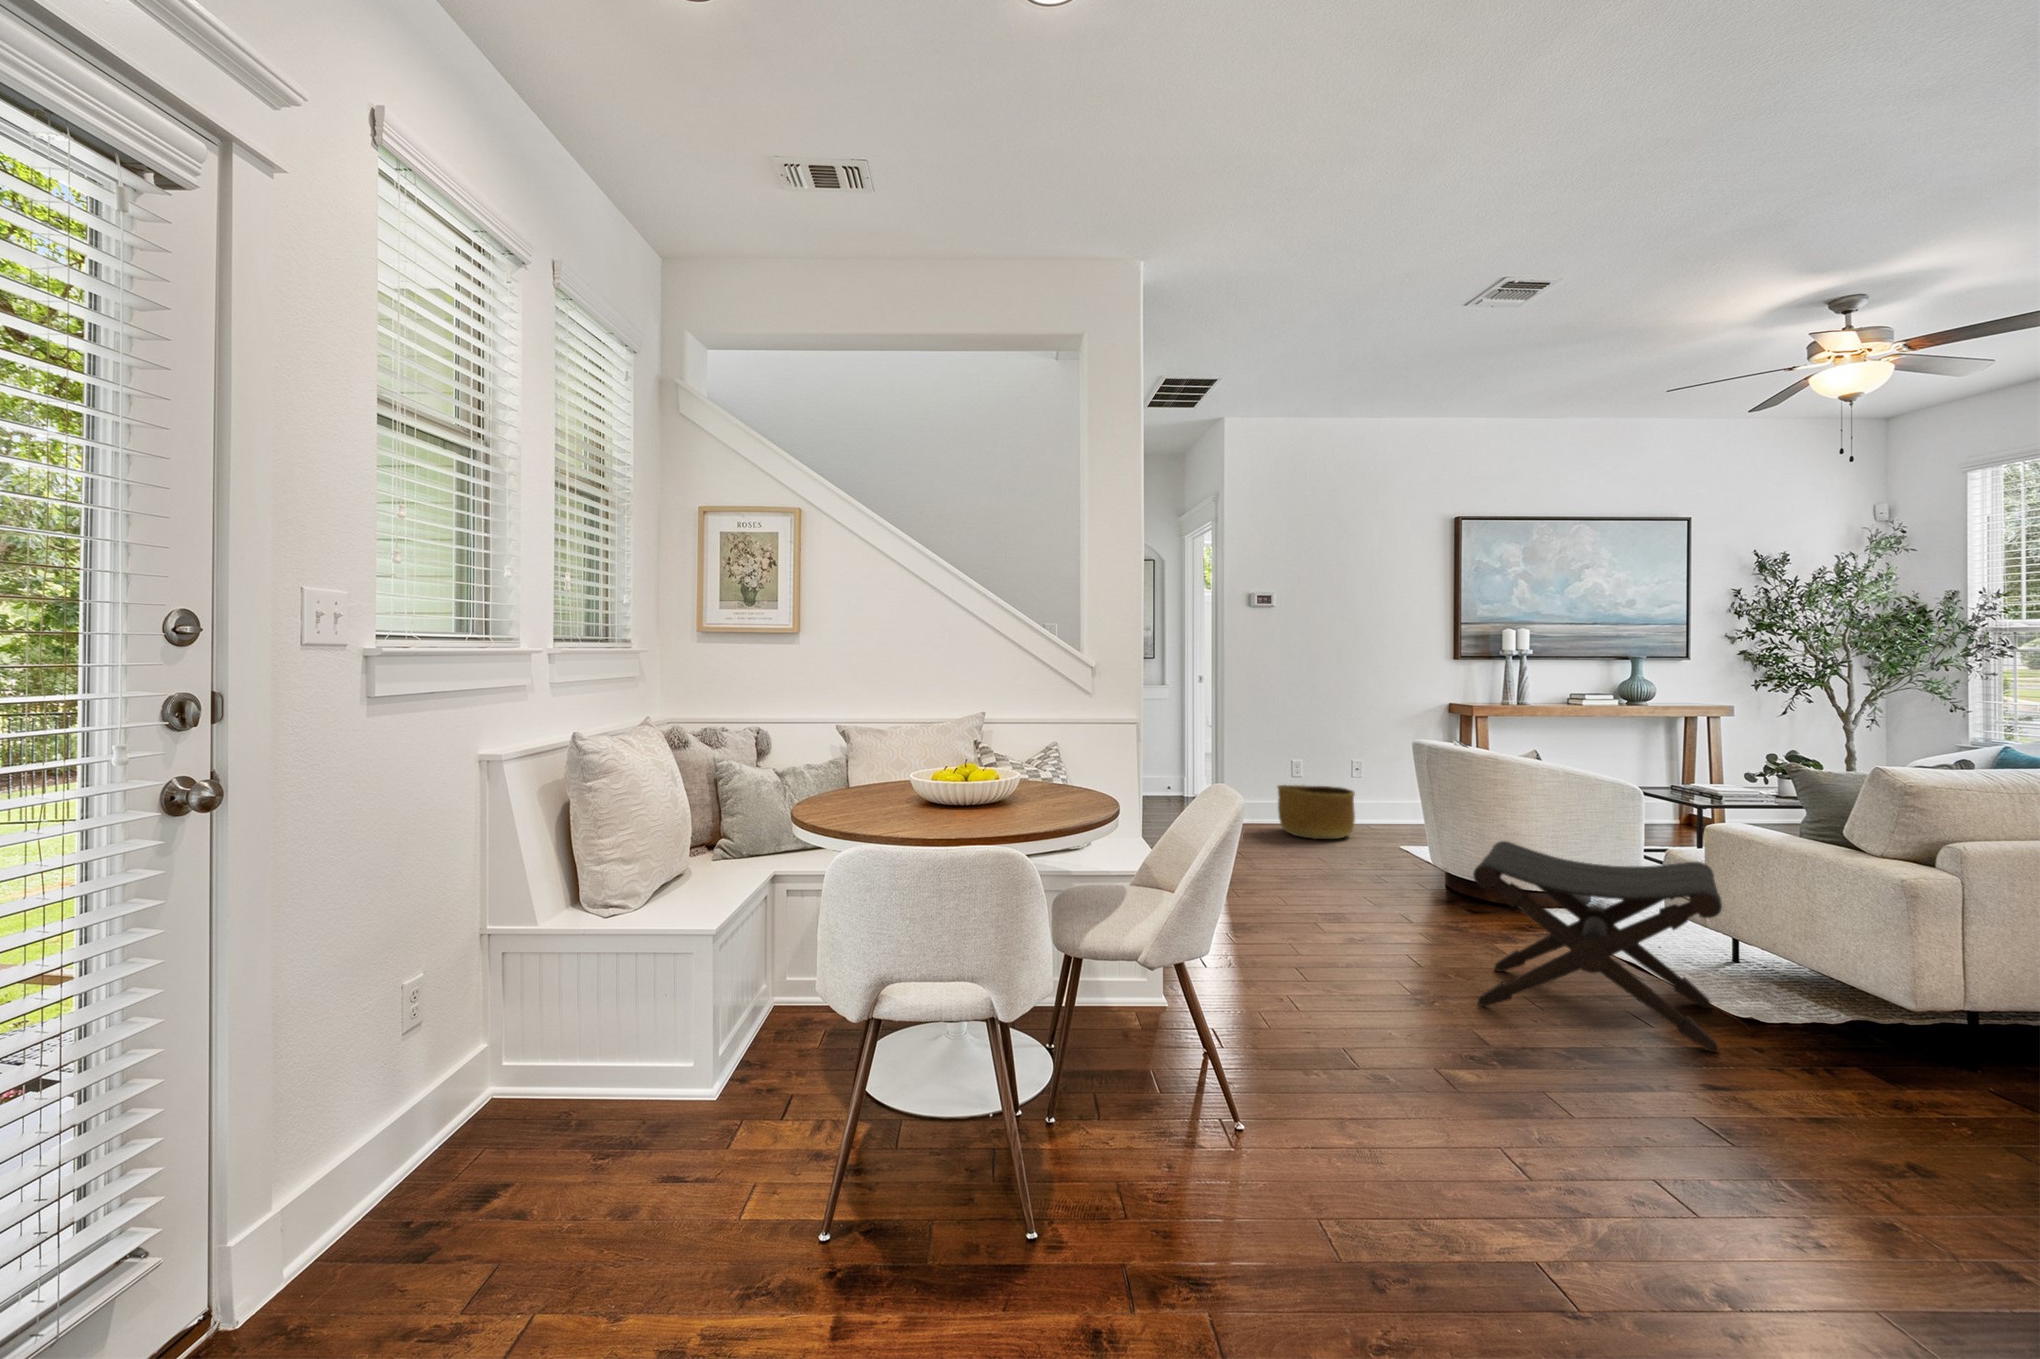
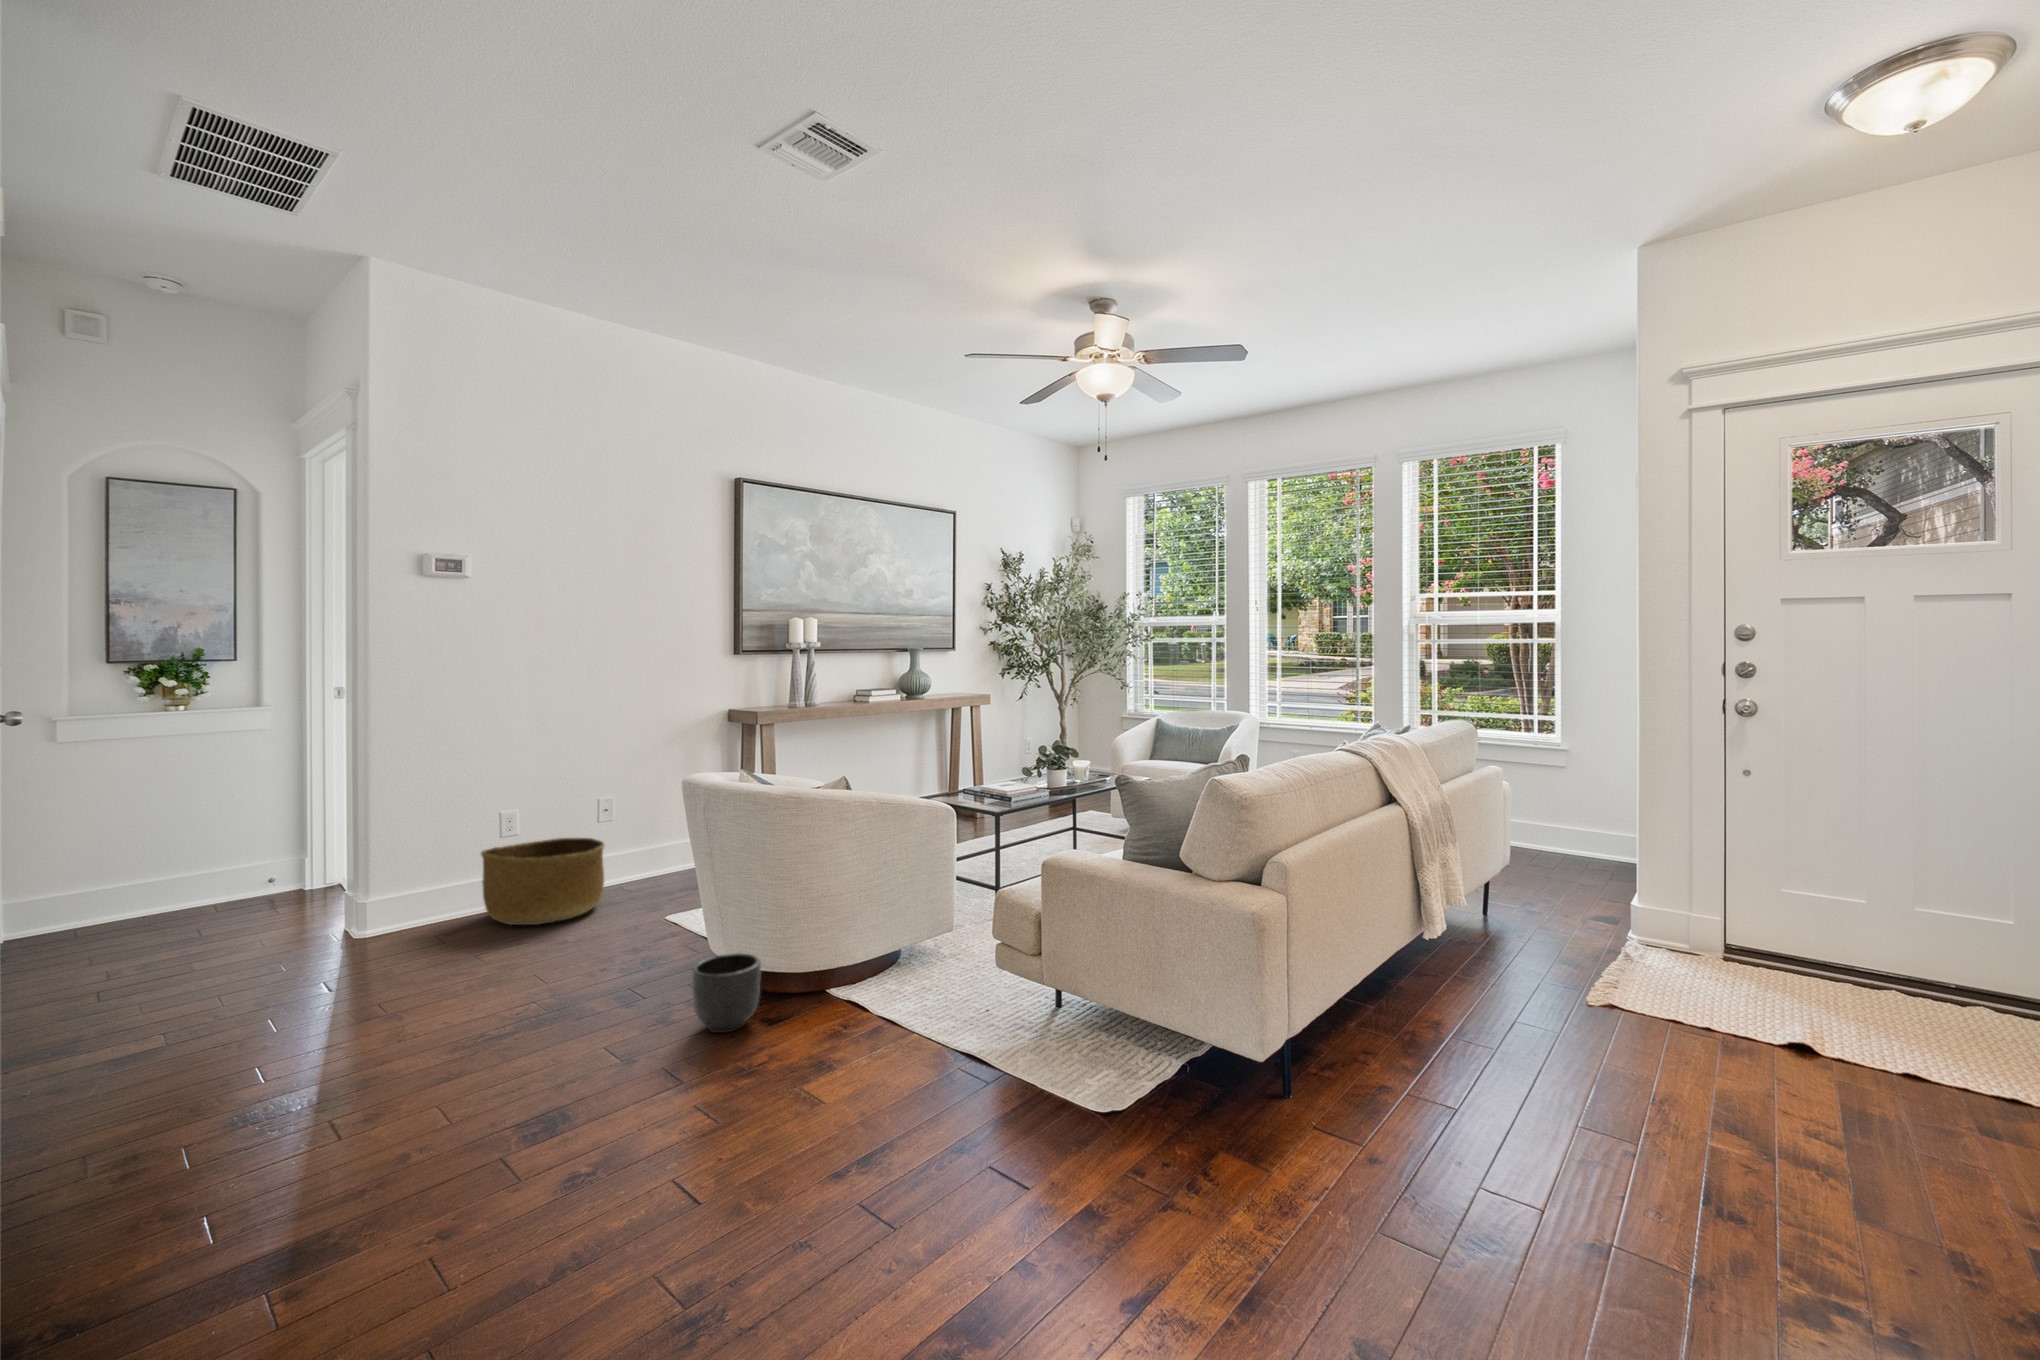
footstool: present [1473,841,1722,1052] -> none [792,930,1131,1288]
planter: none [1418,861,1467,911] -> present [692,953,761,1033]

